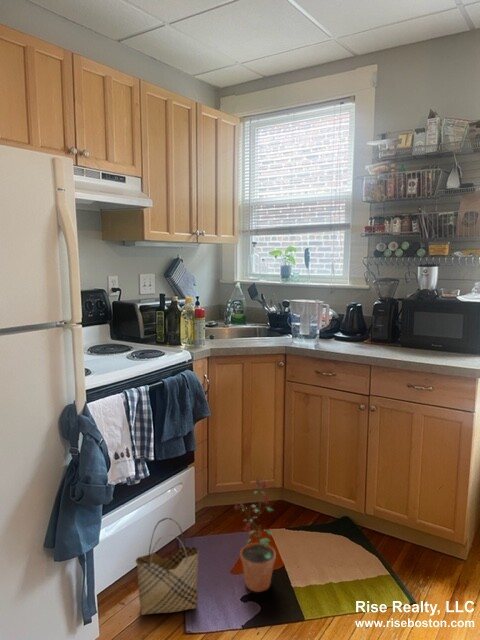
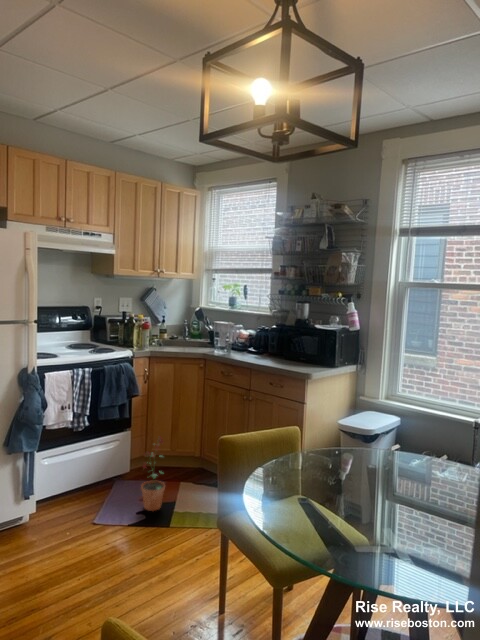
woven basket: present [136,518,199,615] -> none [69,454,112,513]

